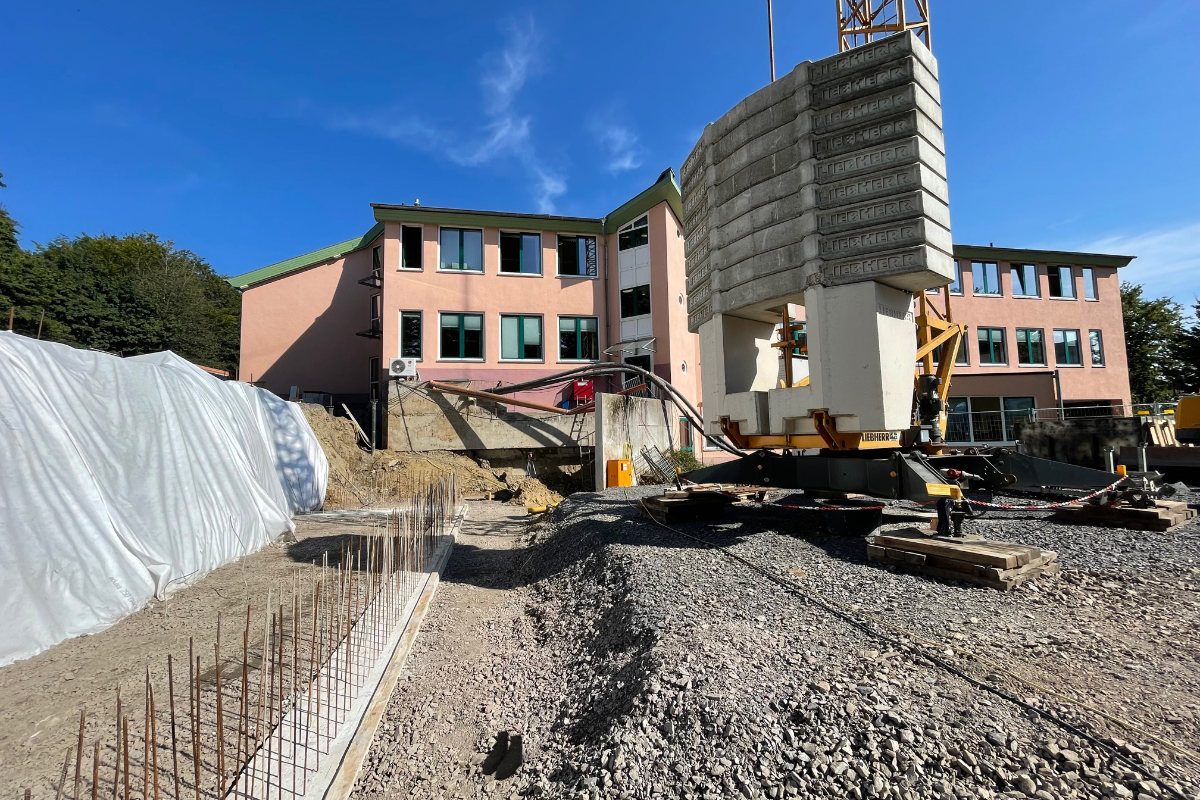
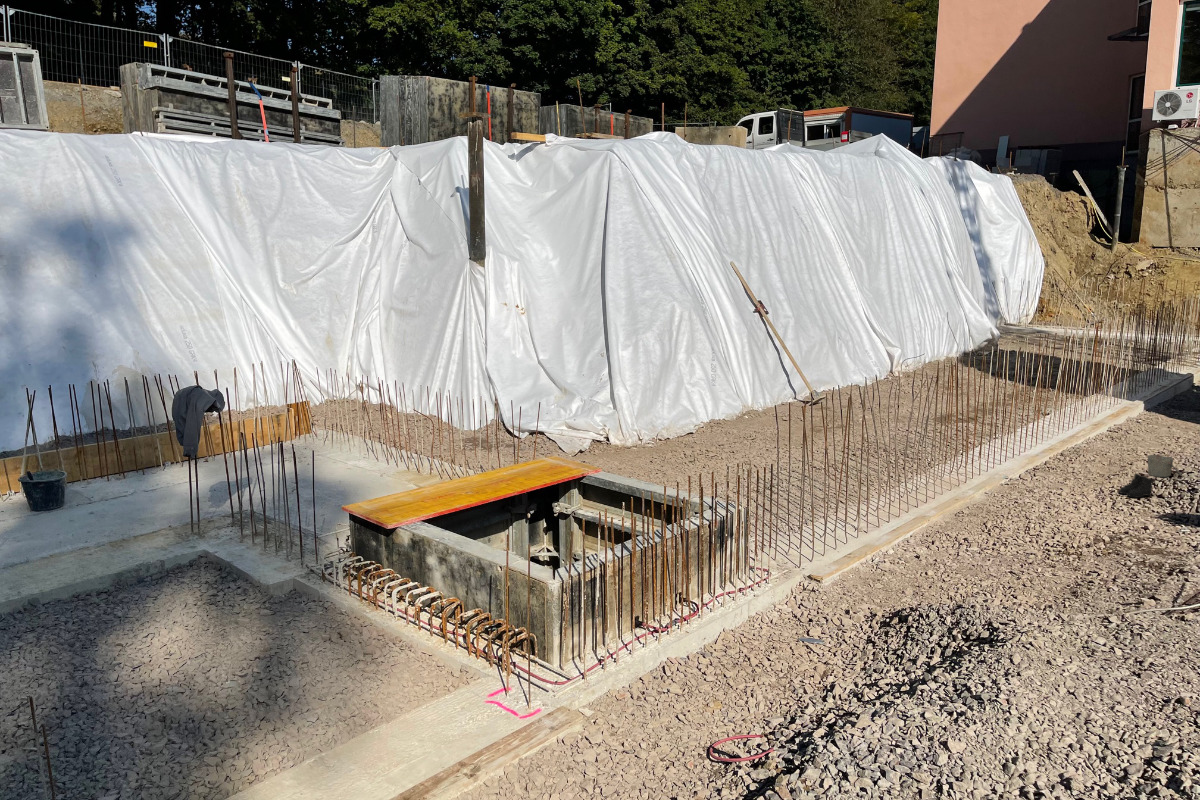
bucket: none [489,673,527,706] -> present [1148,455,1183,477]

